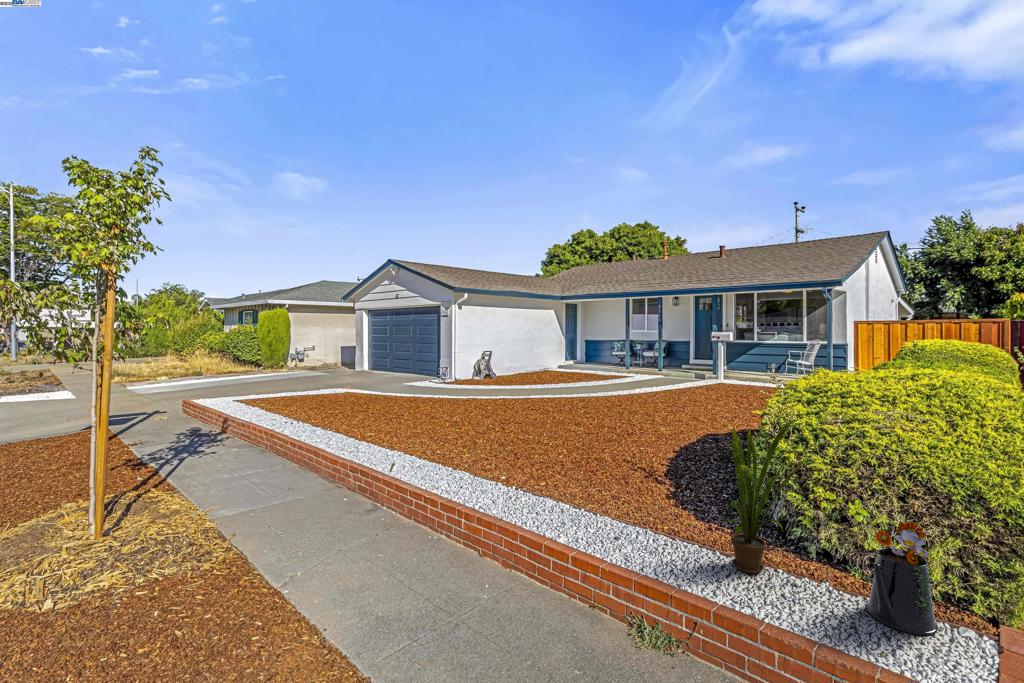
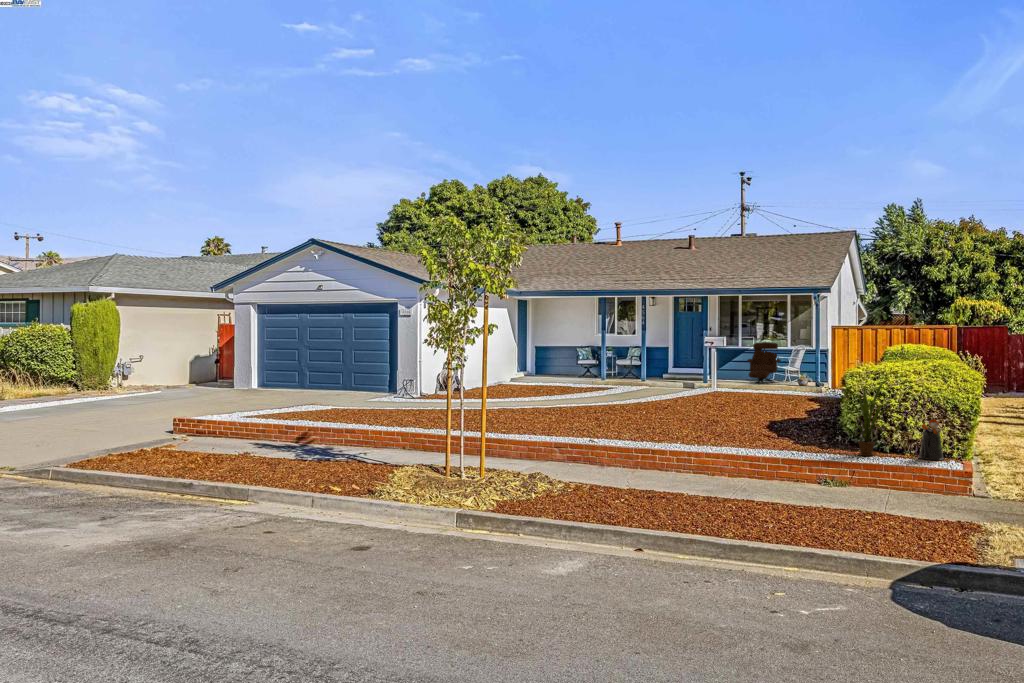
lounge chair: none [753,337,791,378] -> present [747,342,781,384]

